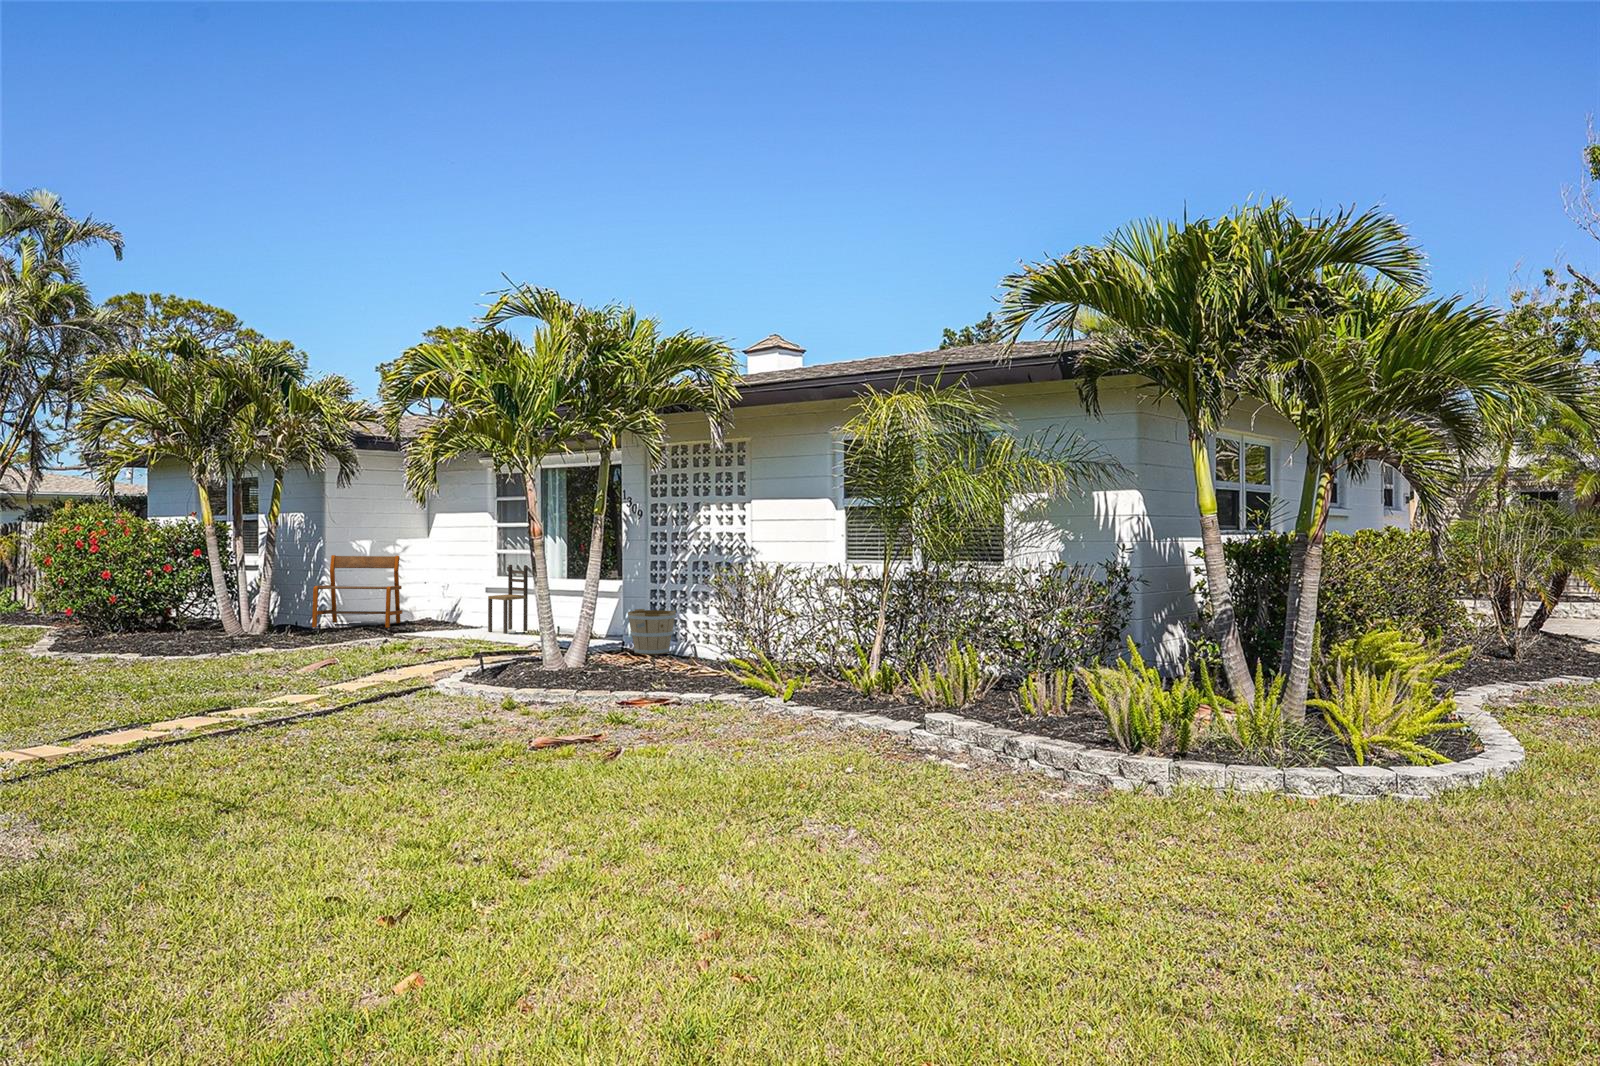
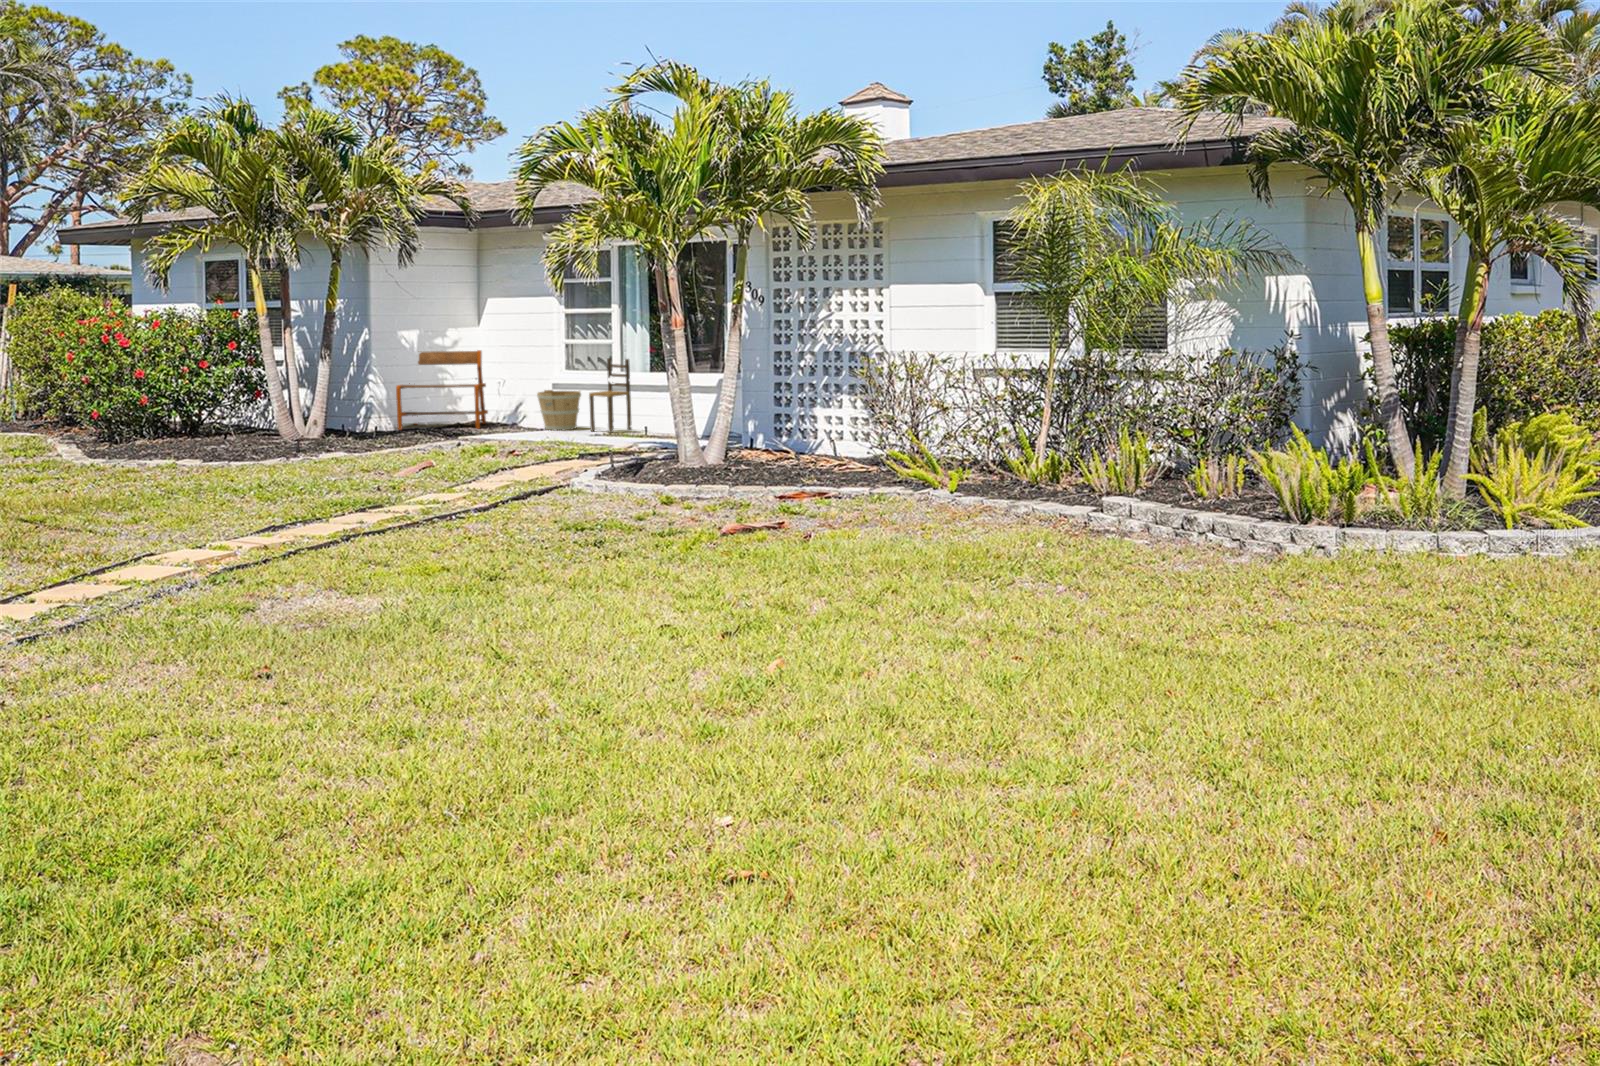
wooden bucket: present [628,609,676,654] -> present [537,390,581,430]

